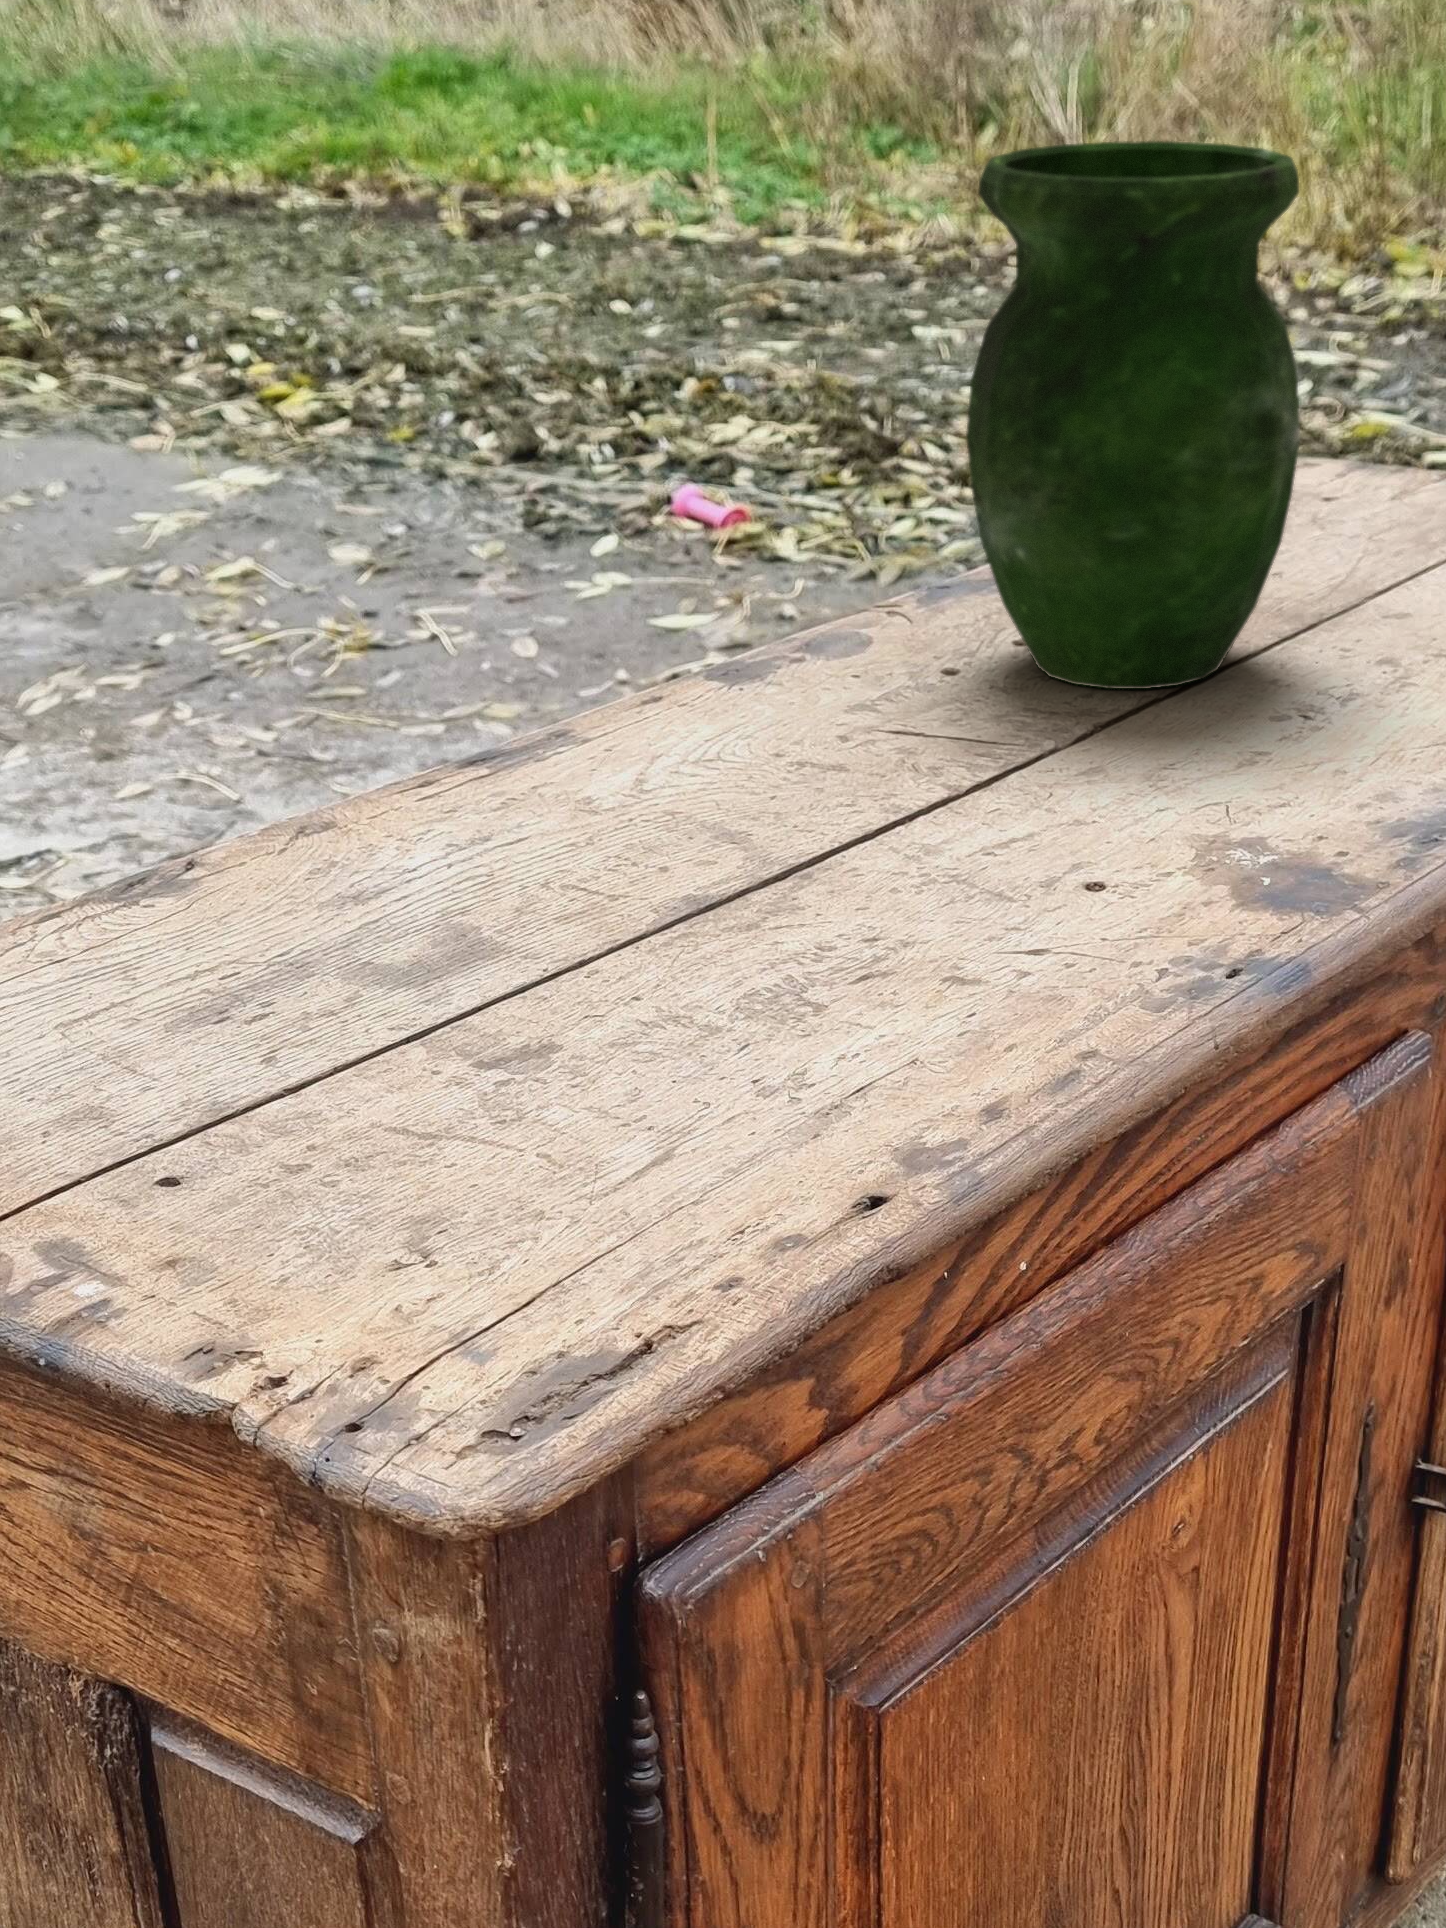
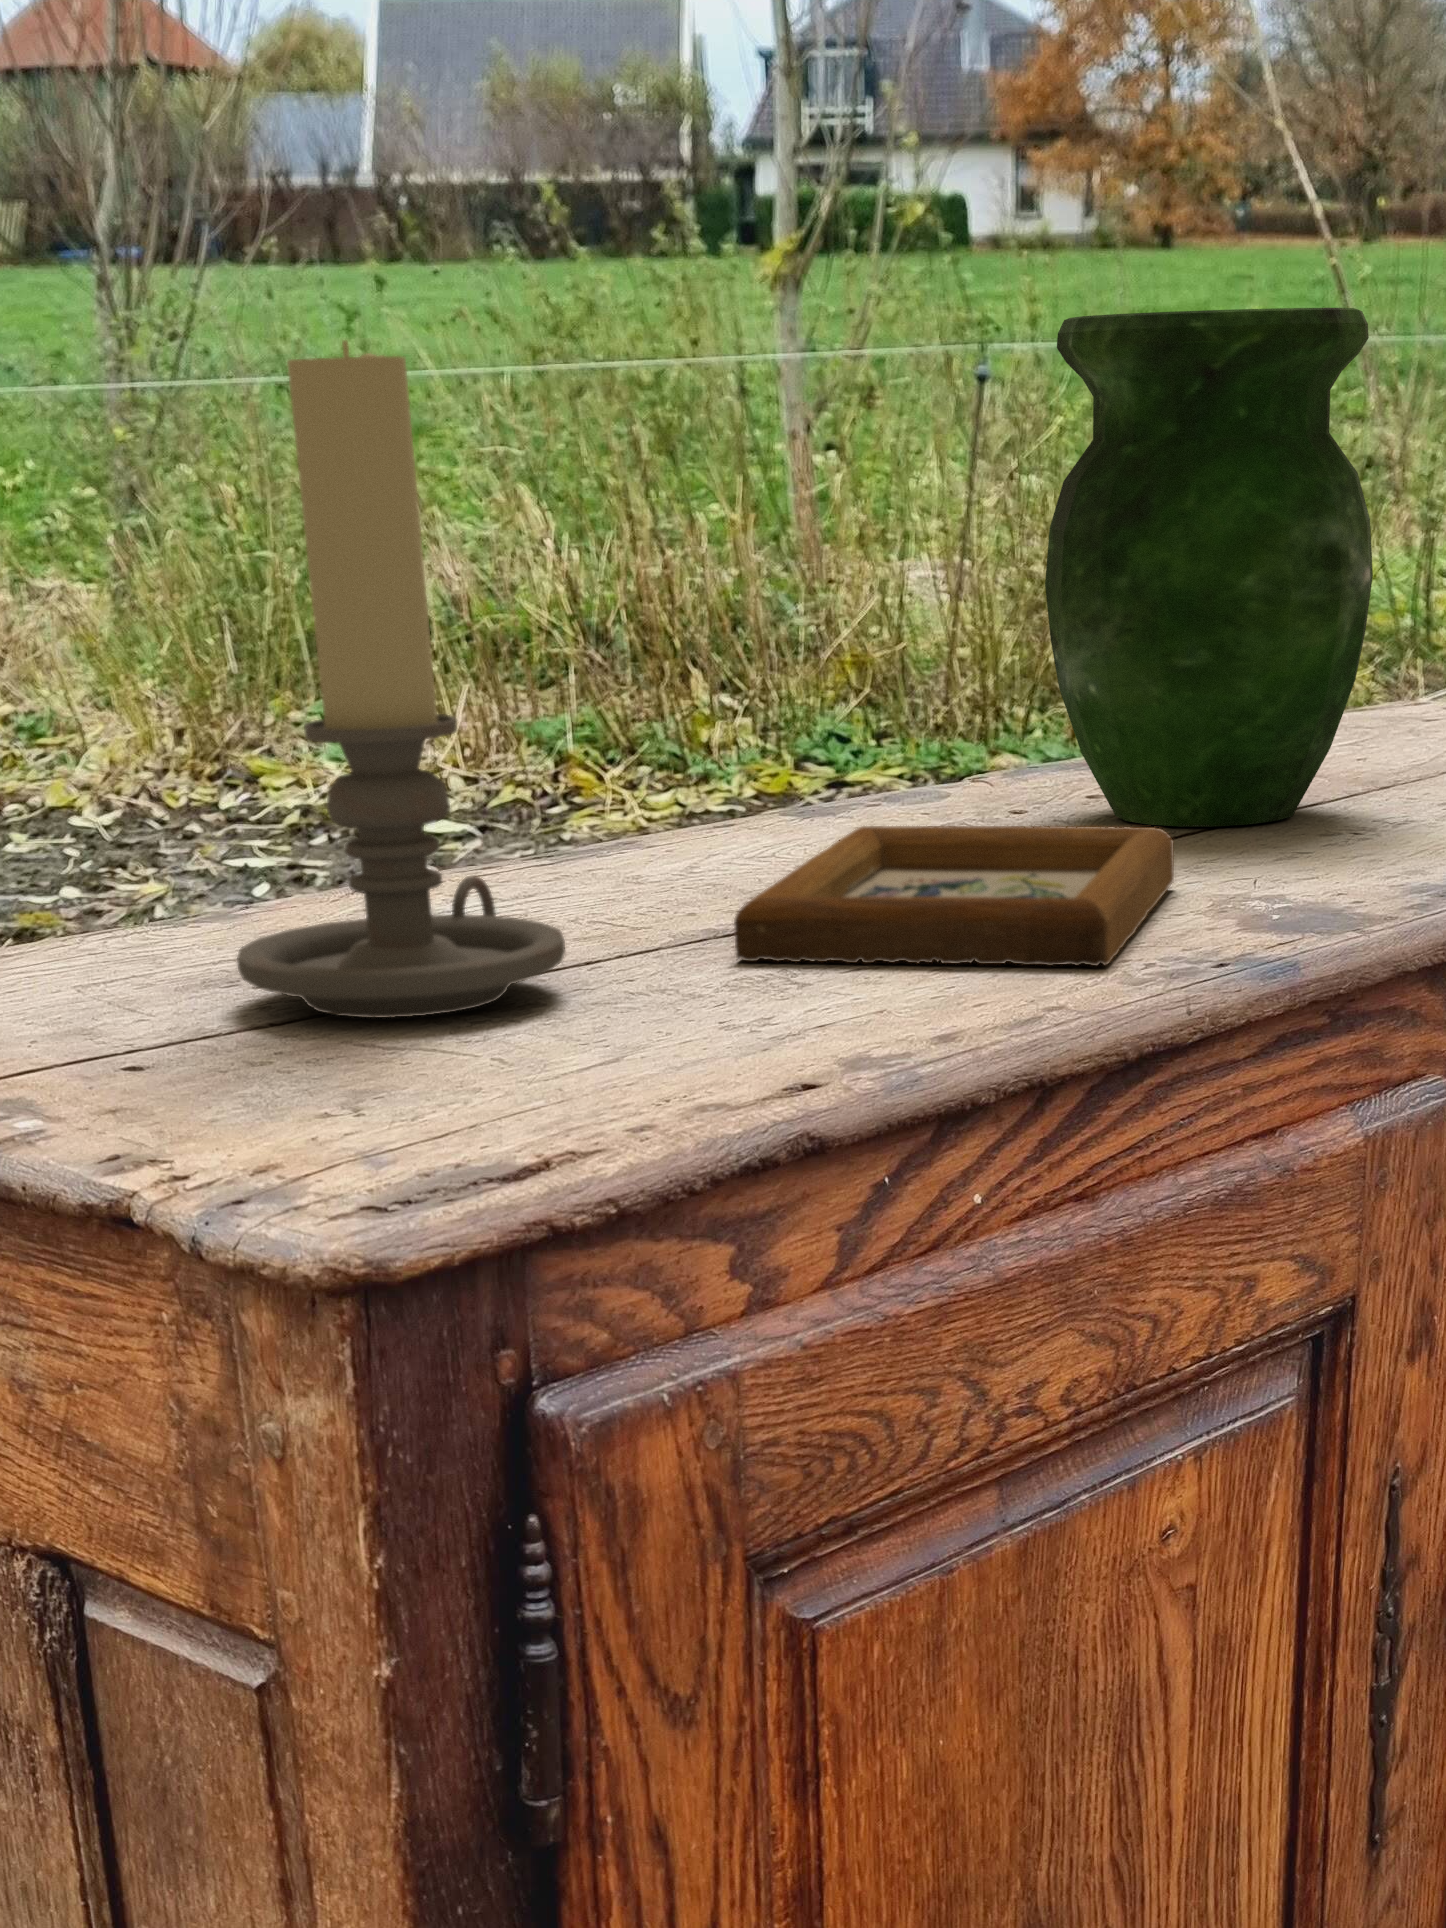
candle holder: none [230,396,567,1076] -> present [237,341,565,1018]
picture frame: none [721,750,1132,971] -> present [734,826,1174,966]

